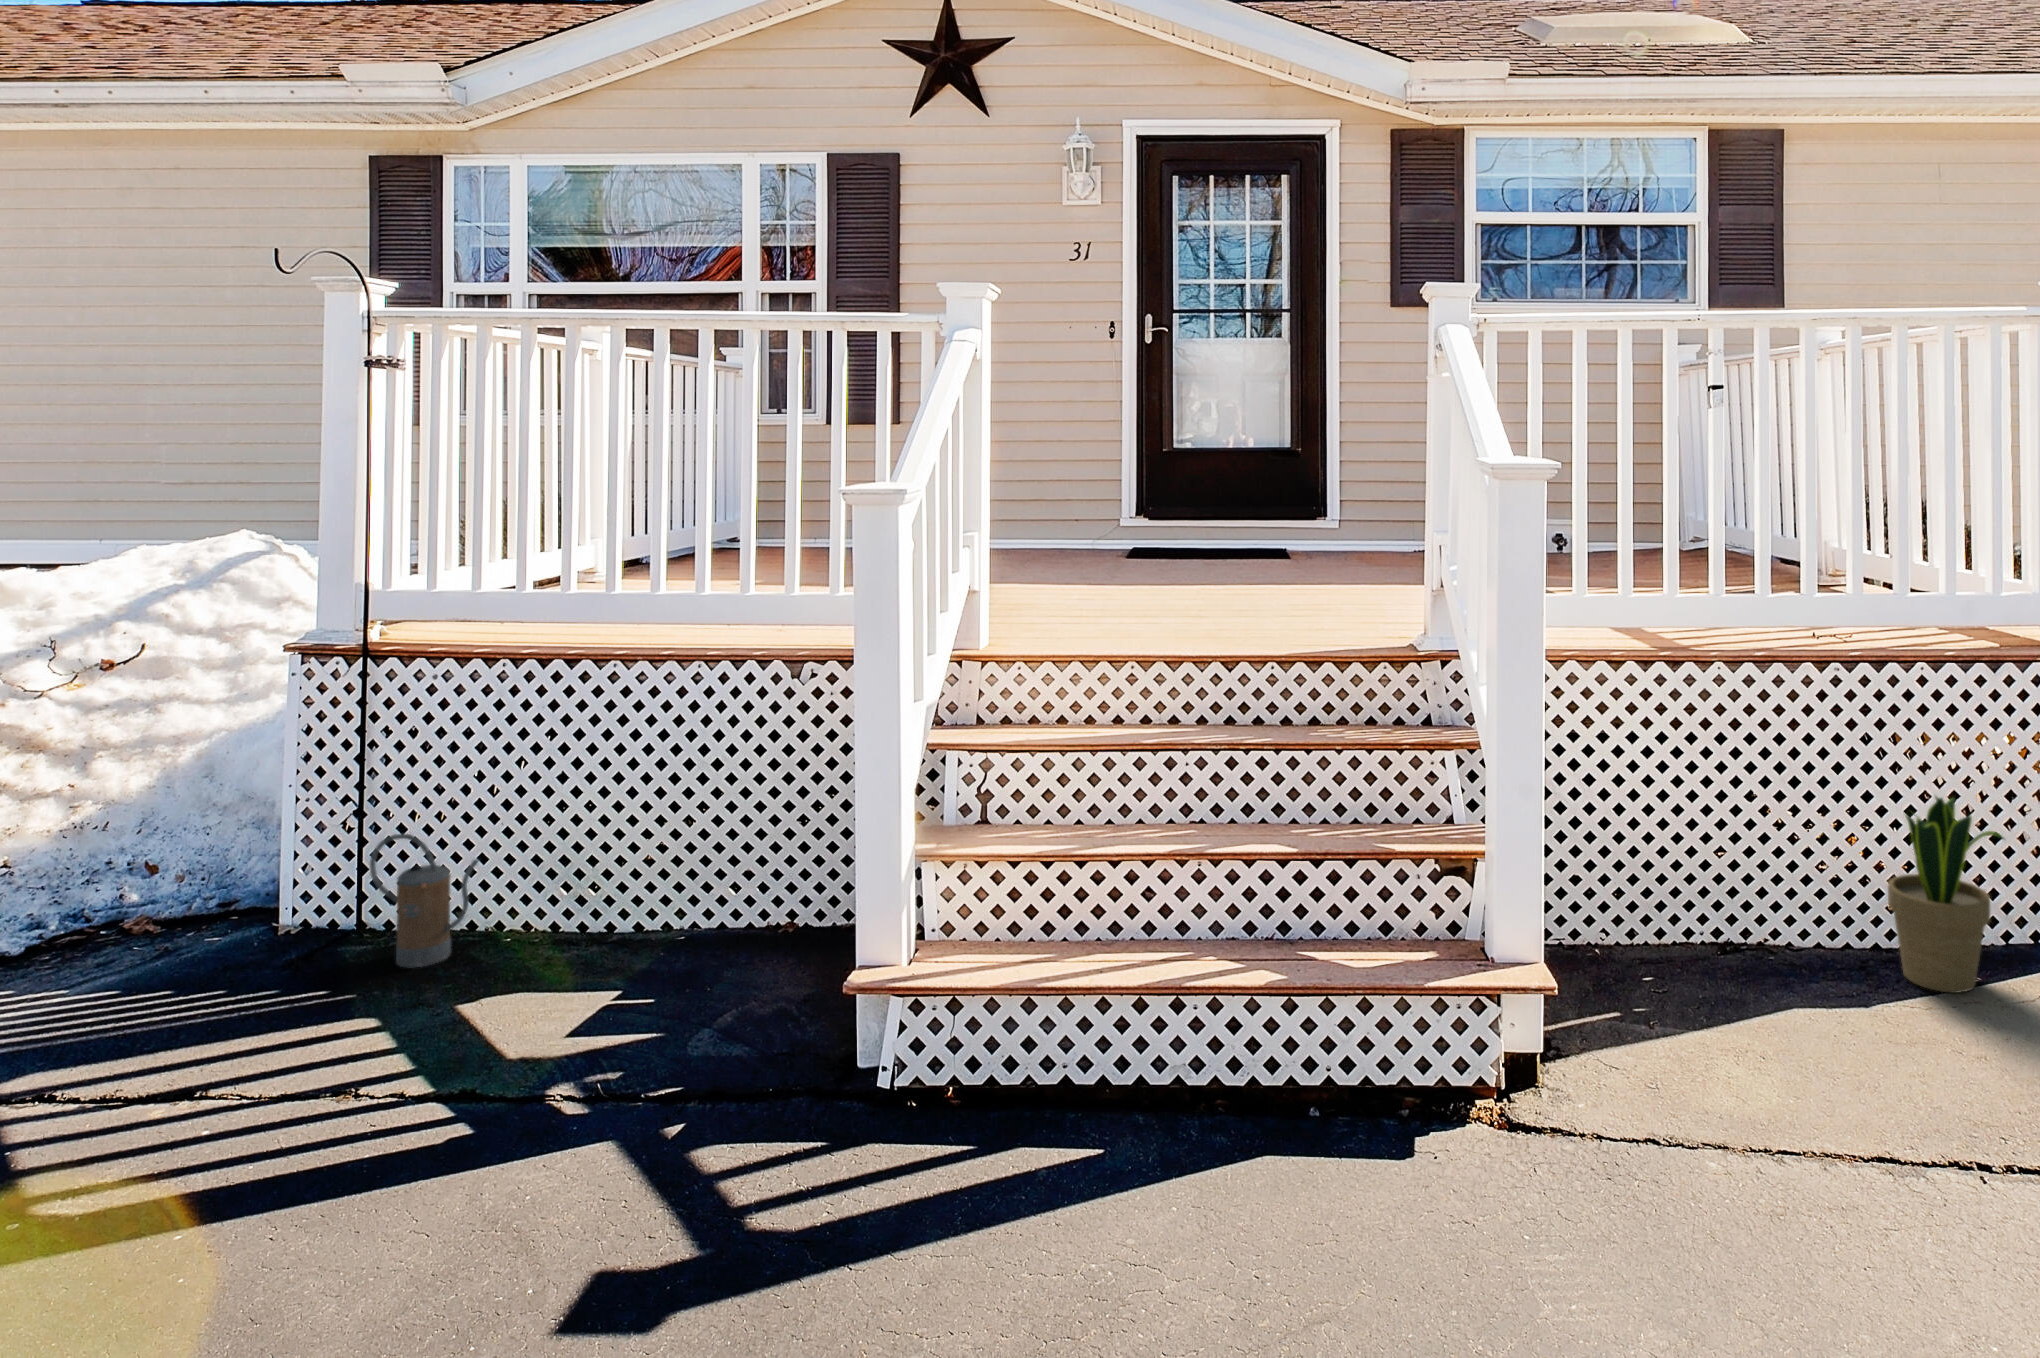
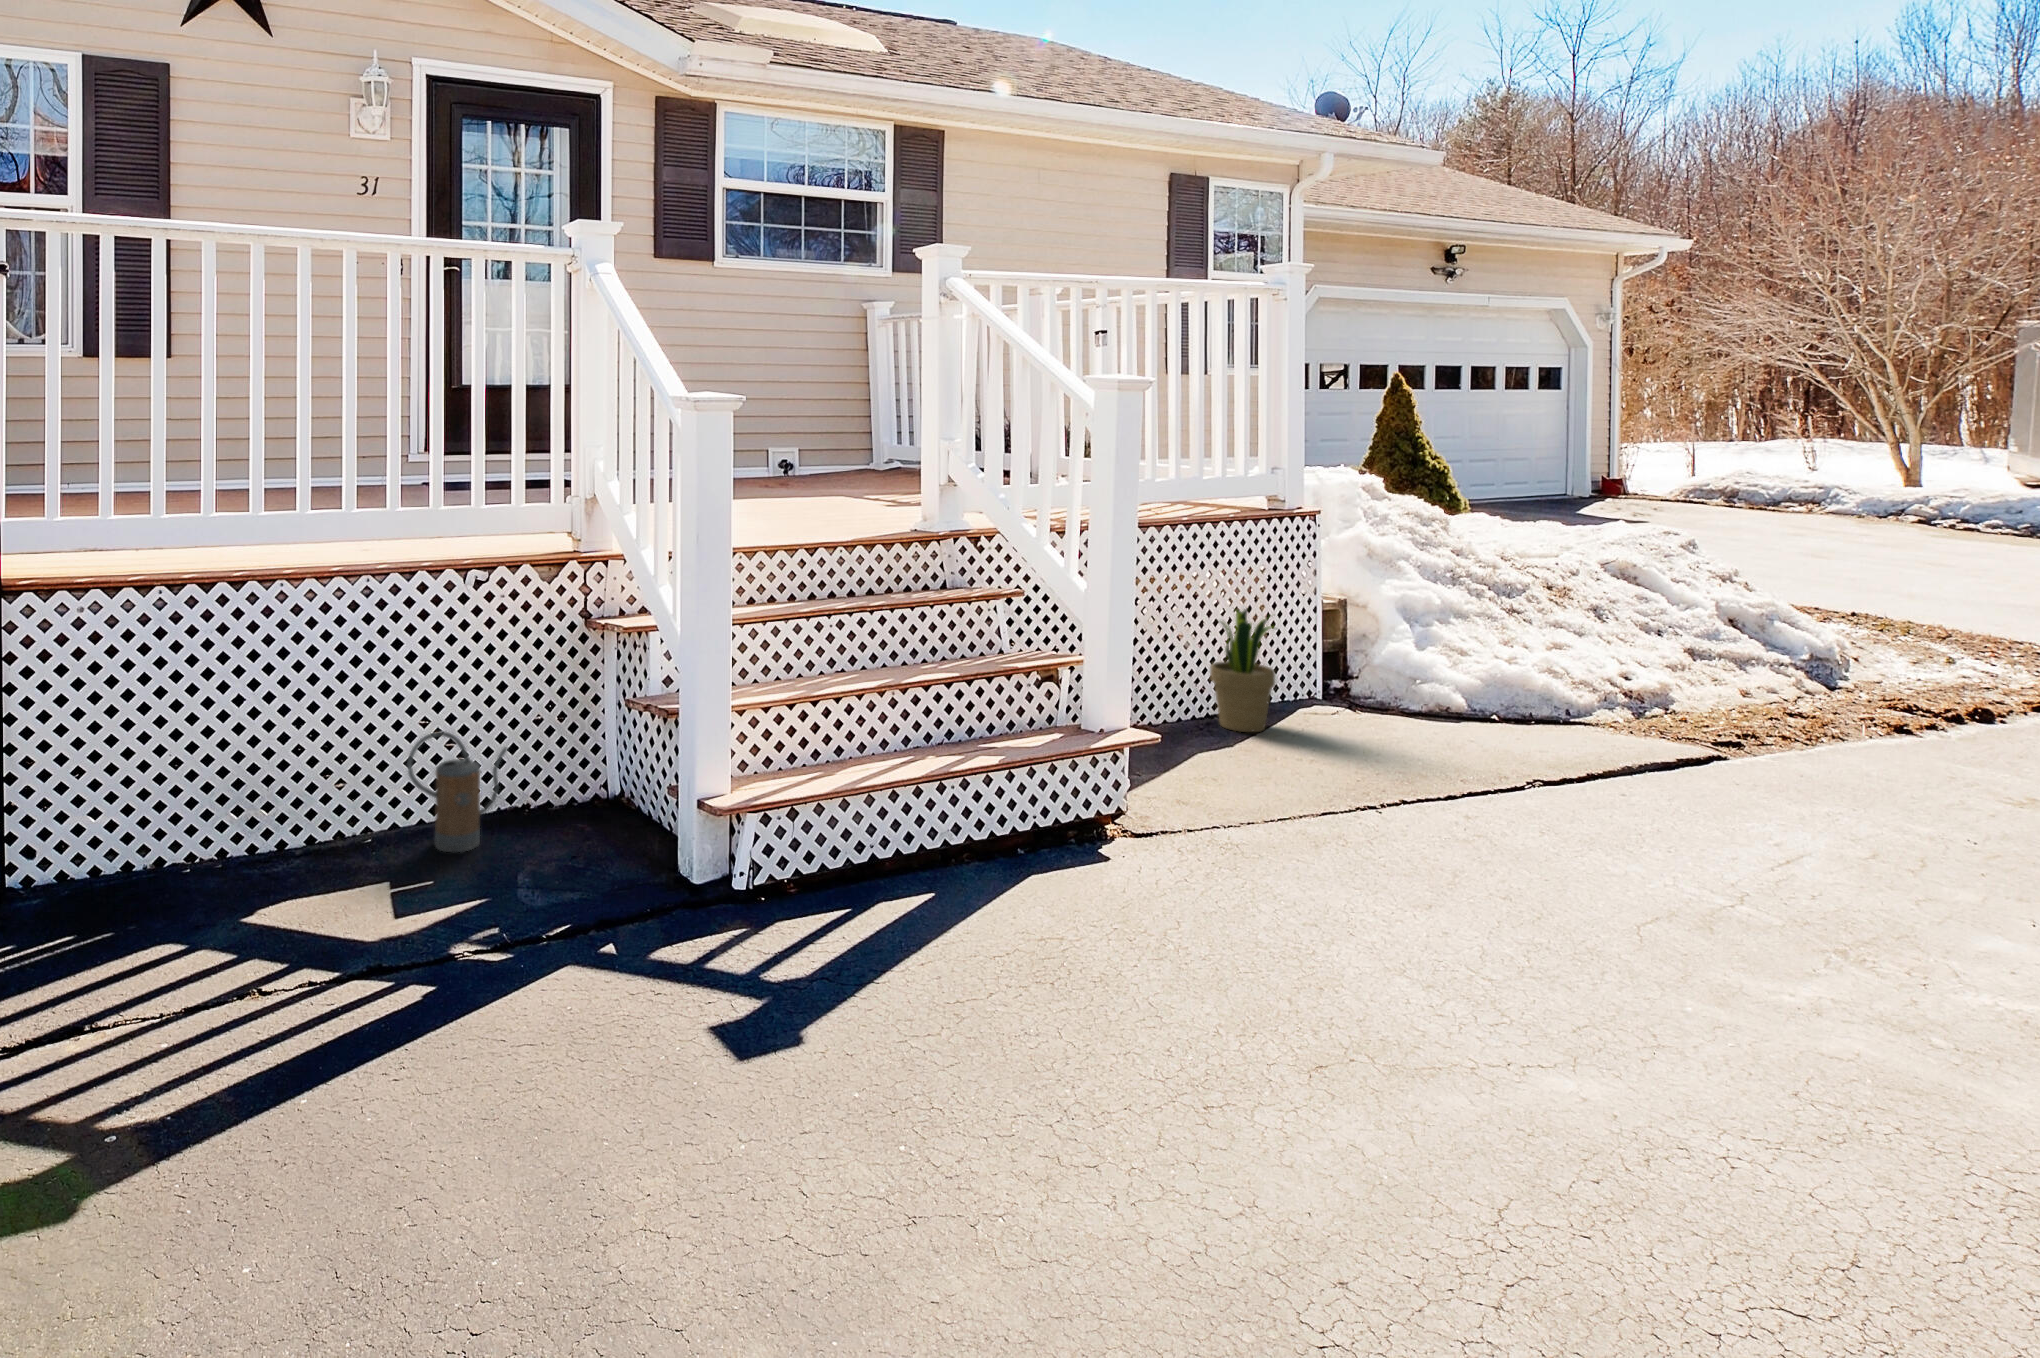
watering can: present [370,834,479,967] -> present [407,732,508,852]

